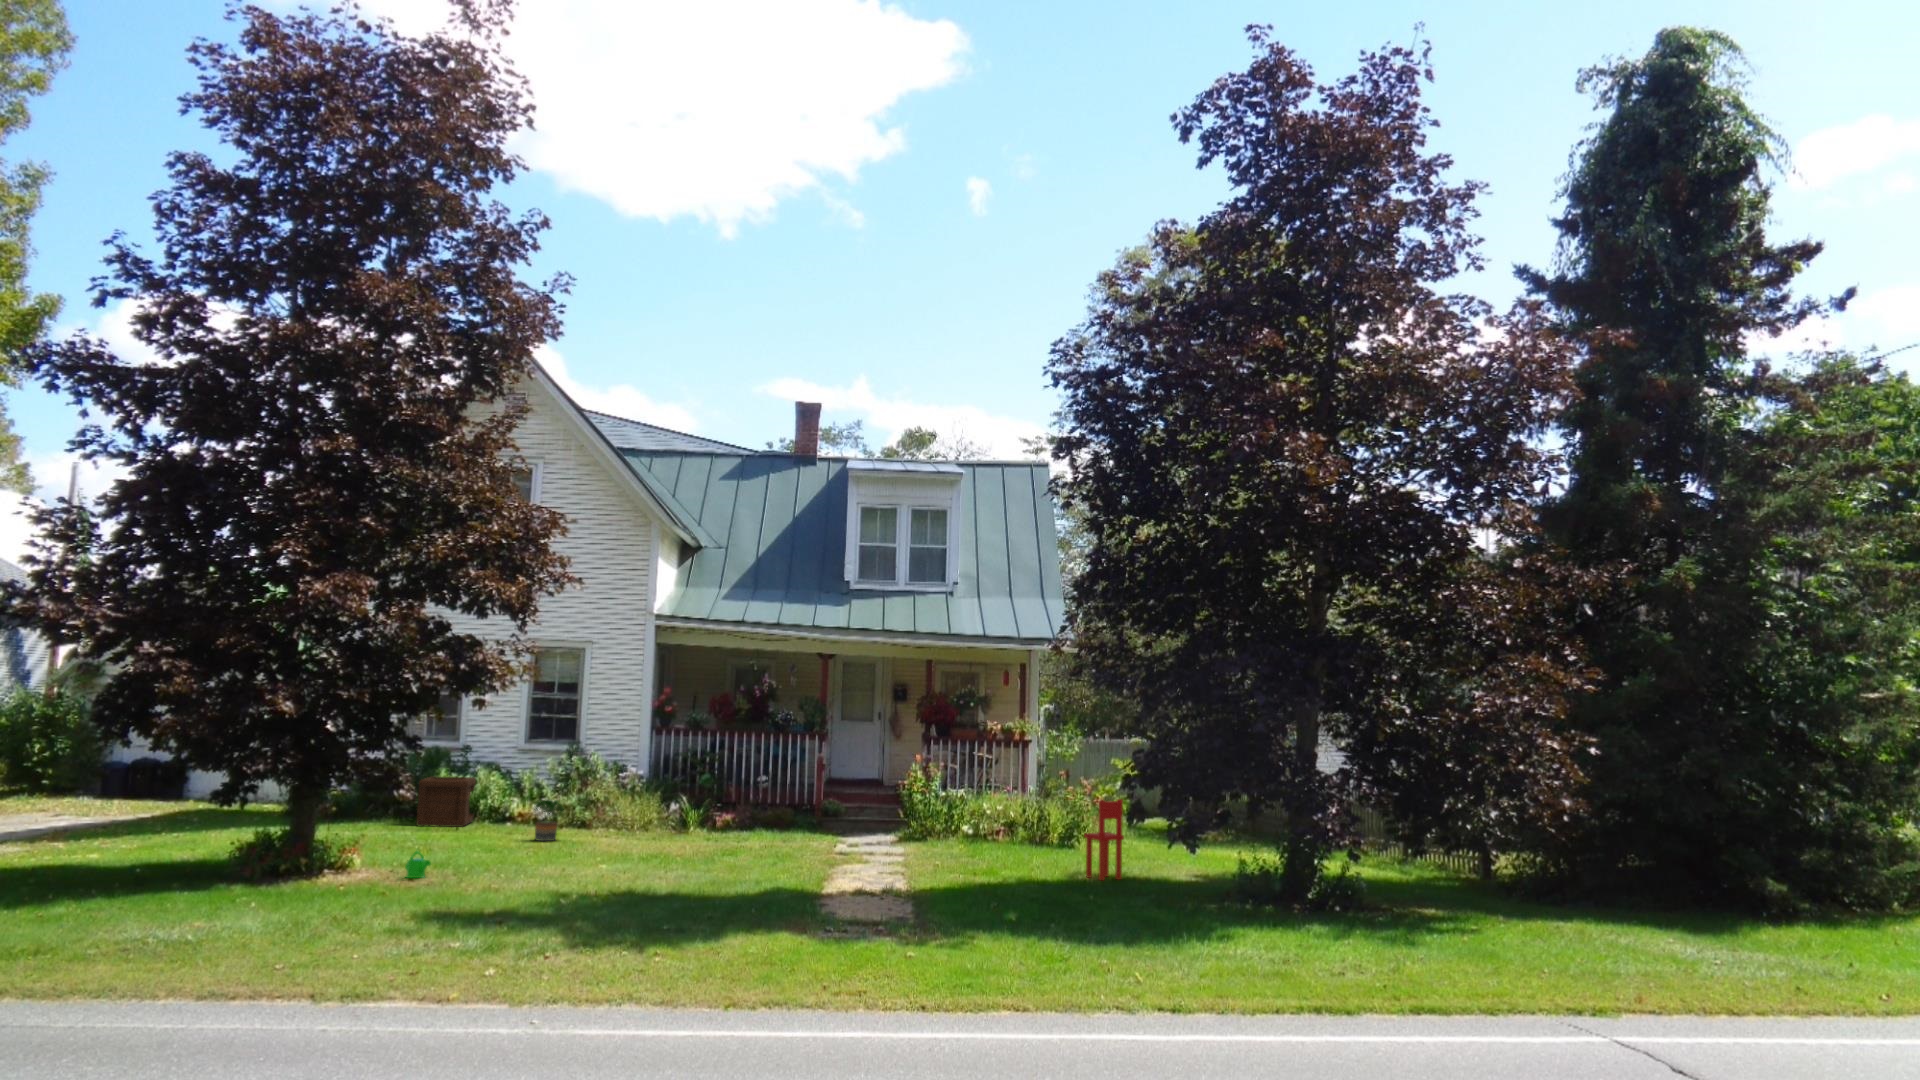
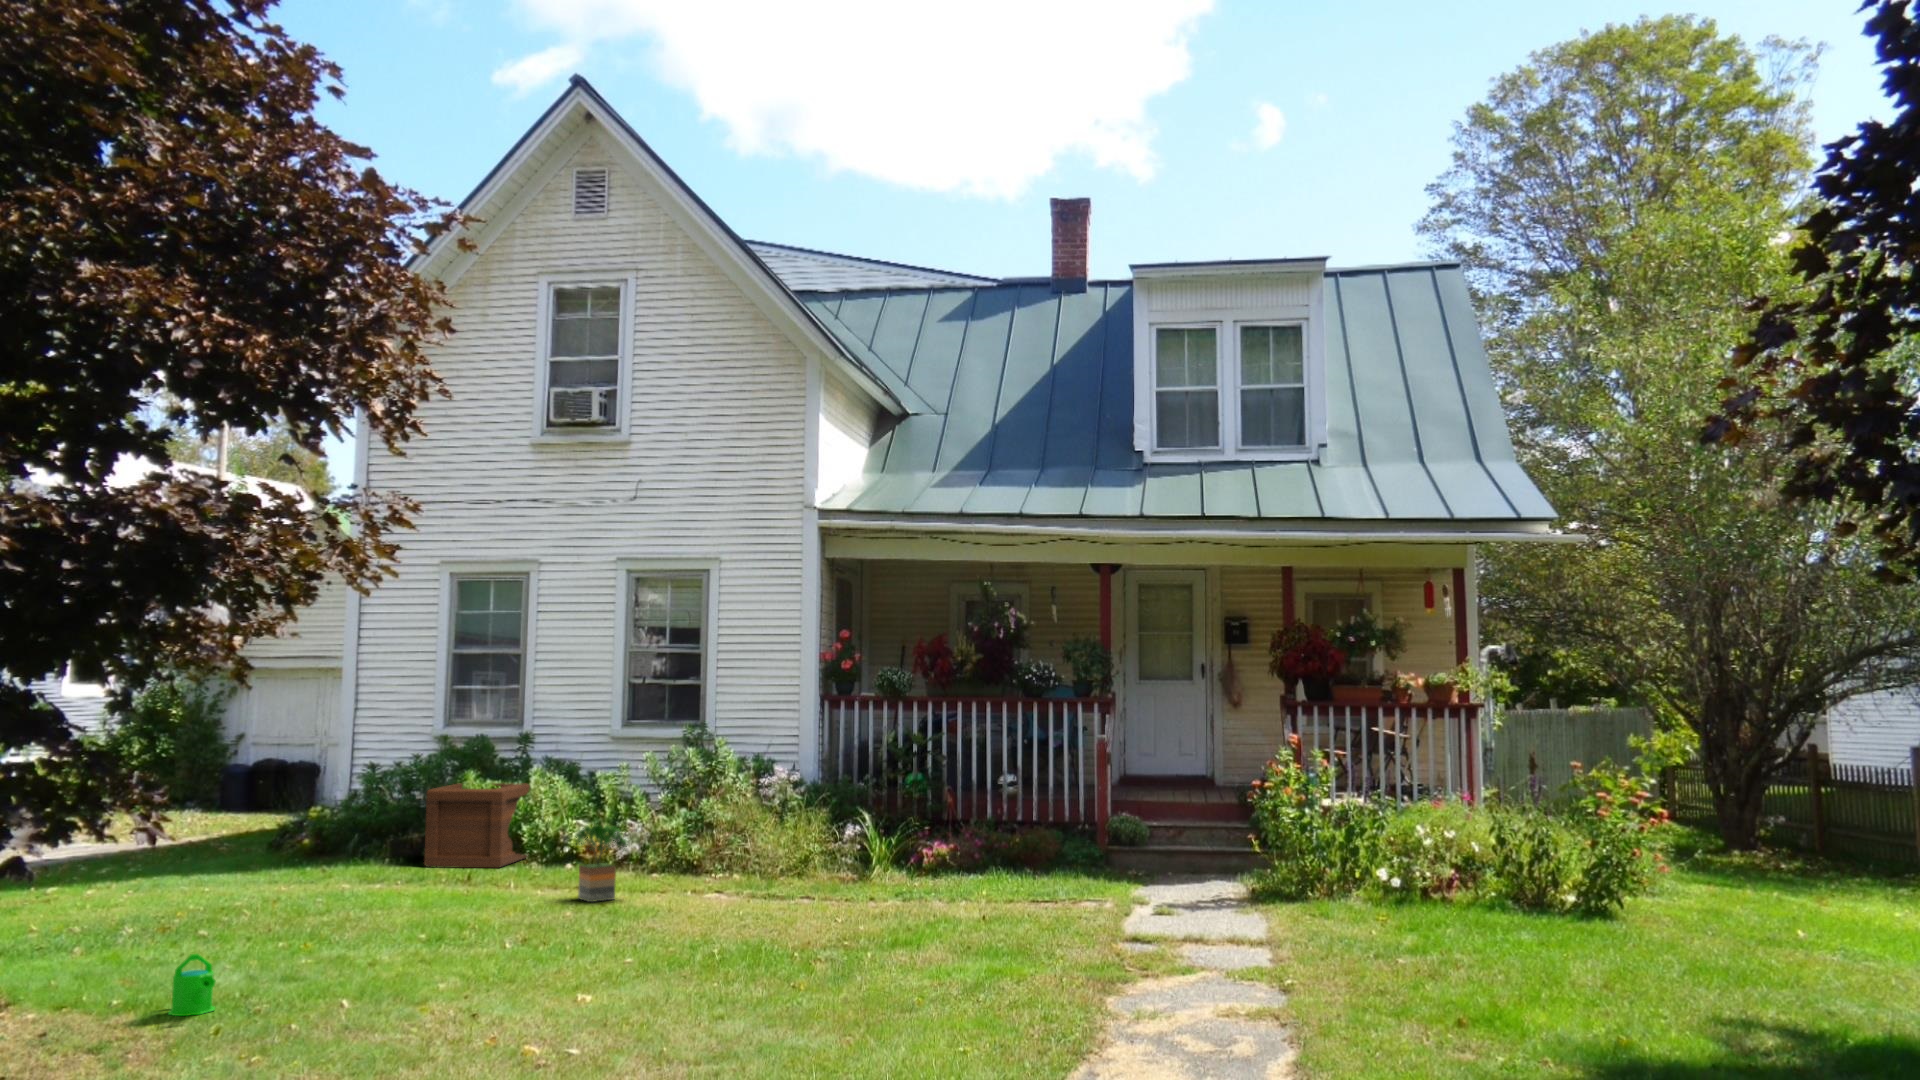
chair: present [1084,799,1124,880] -> none [1725,830,1842,1038]

